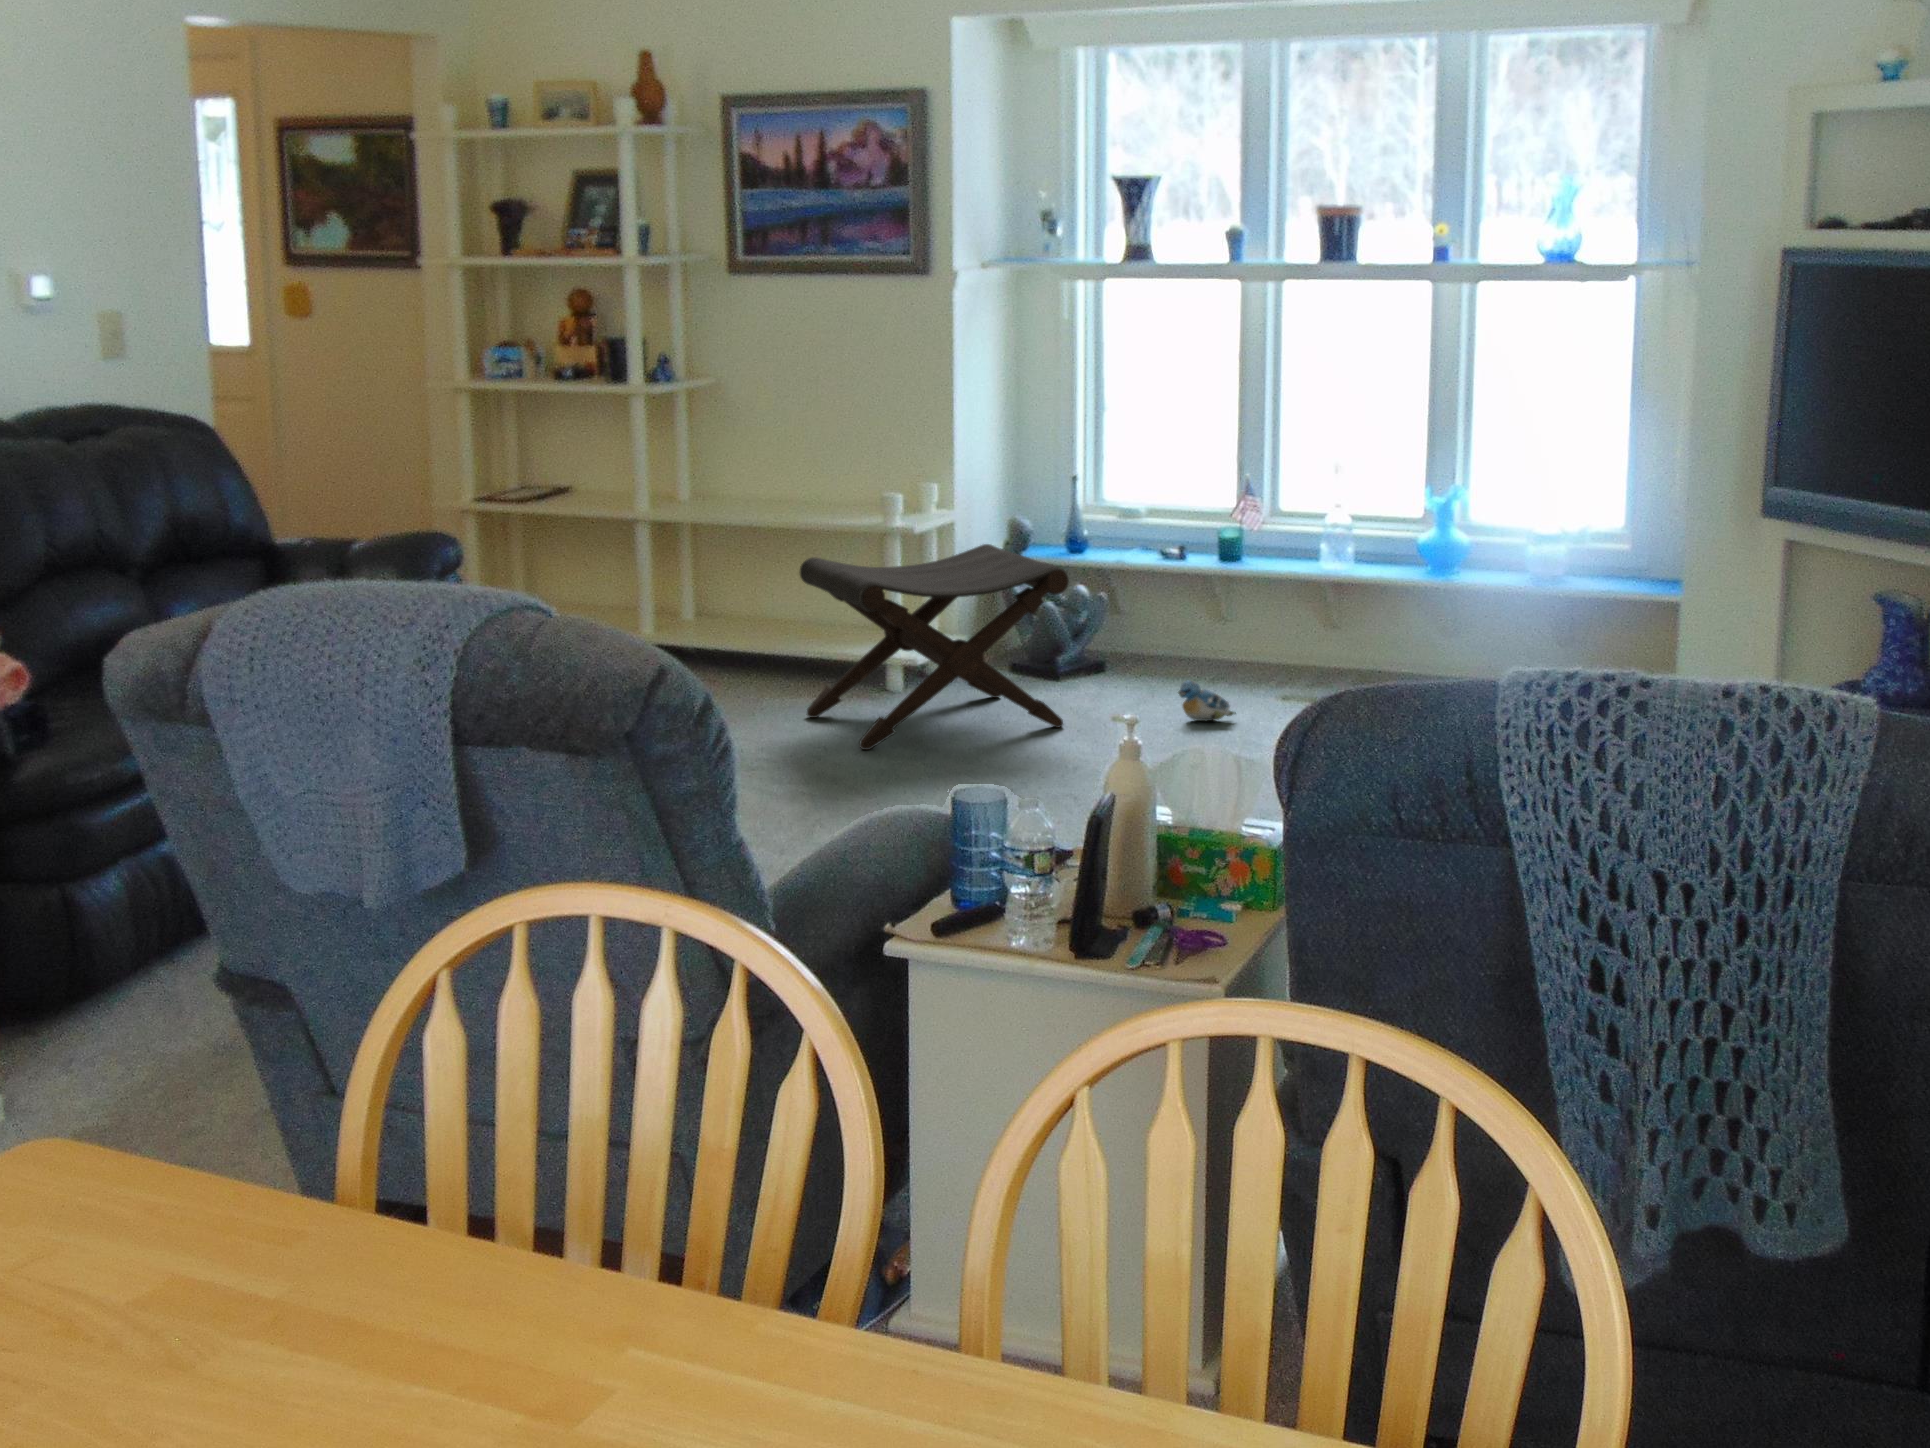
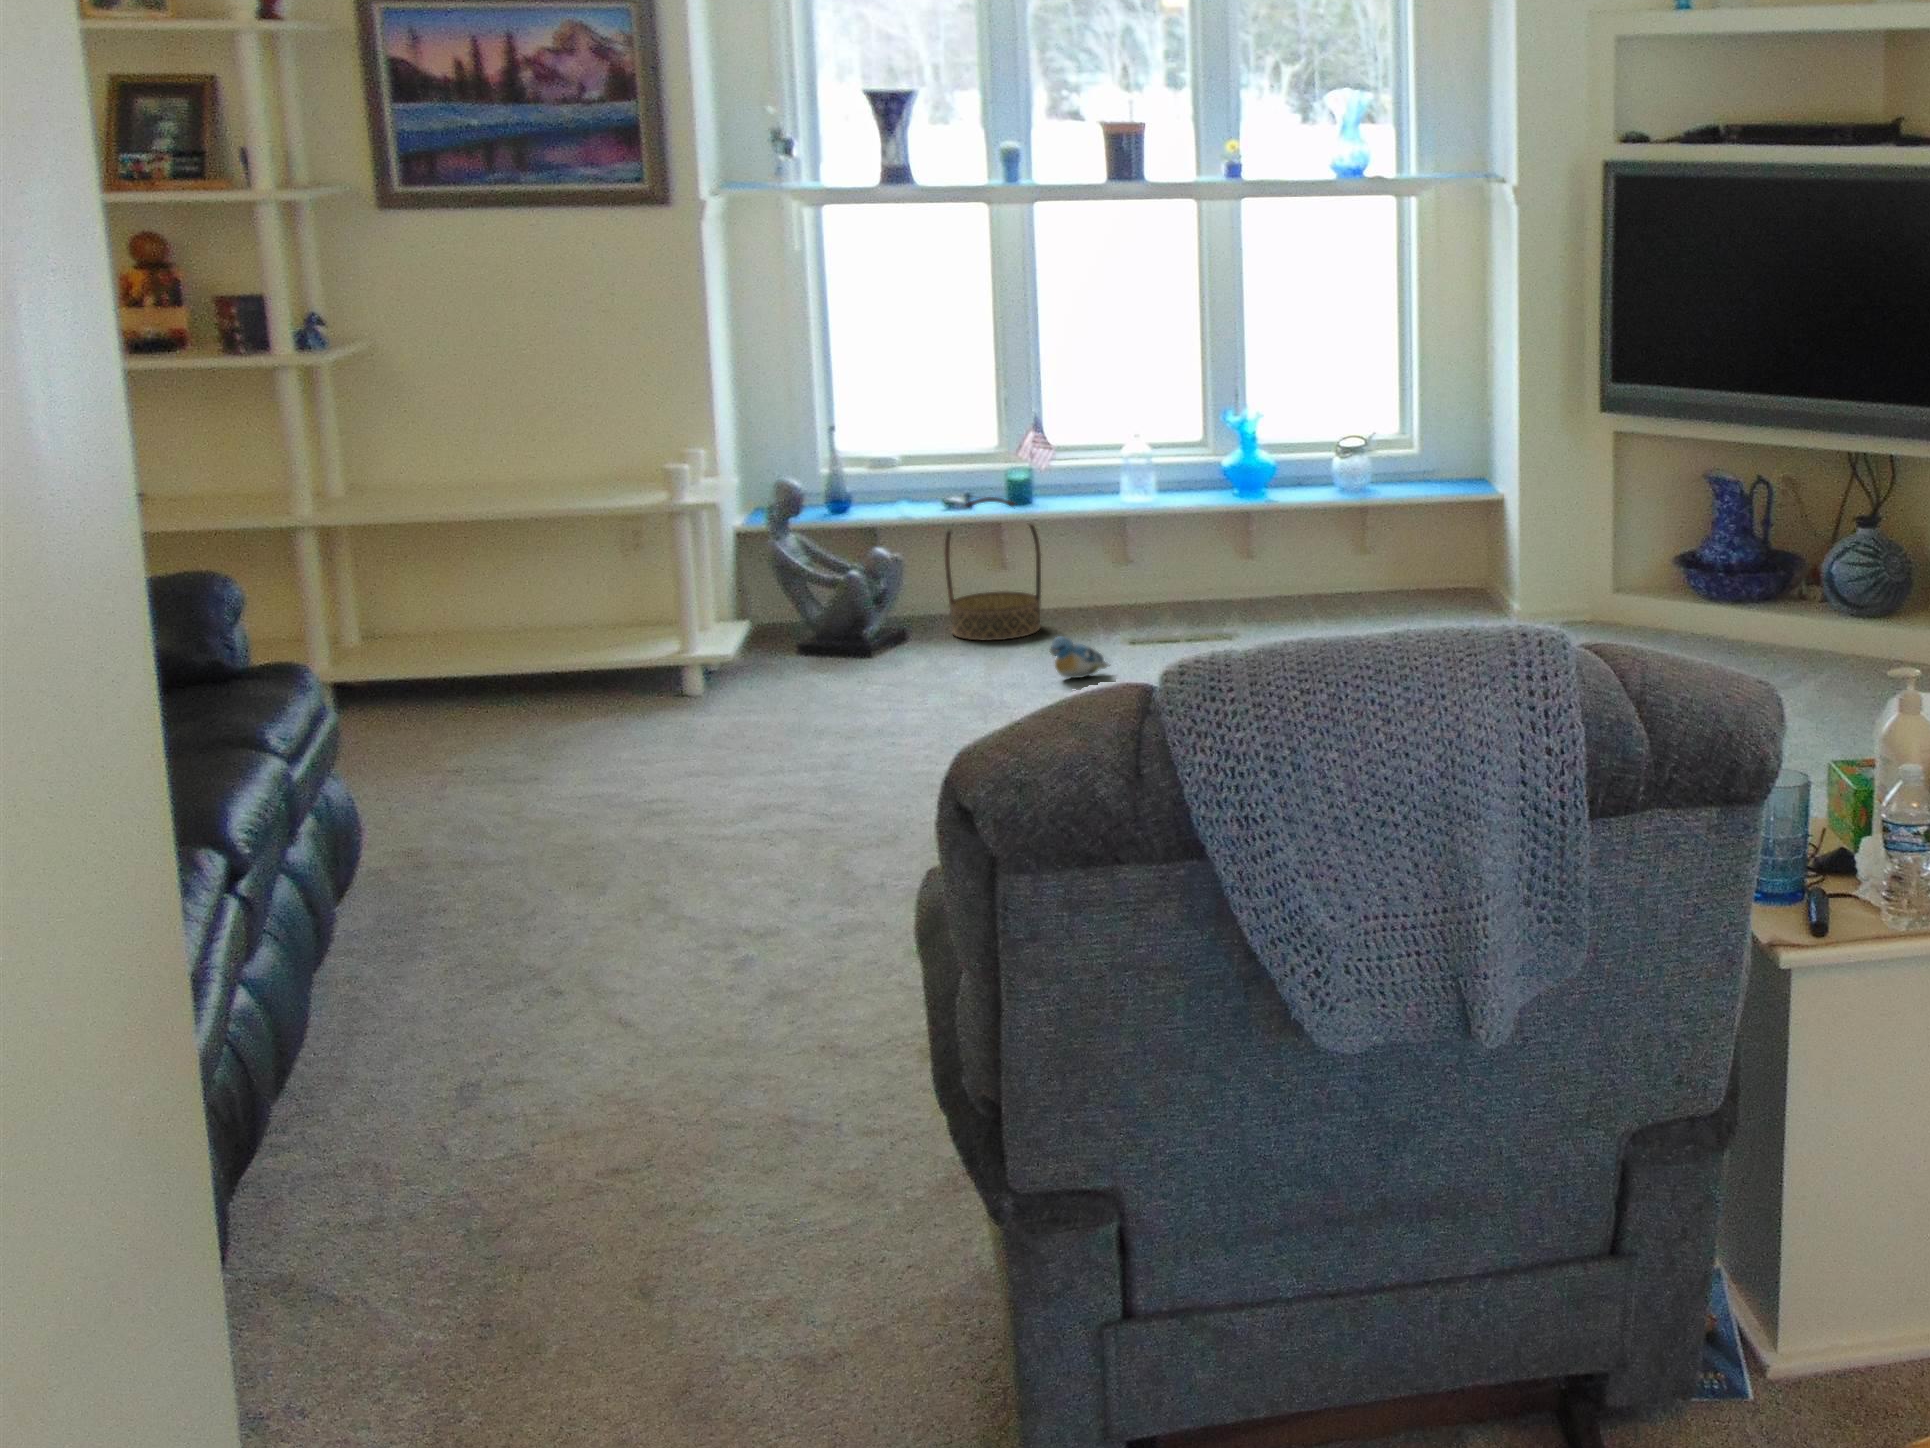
footstool: present [800,544,1069,750] -> none [599,512,939,766]
basket: none [1151,550,1232,681] -> present [944,497,1041,640]

